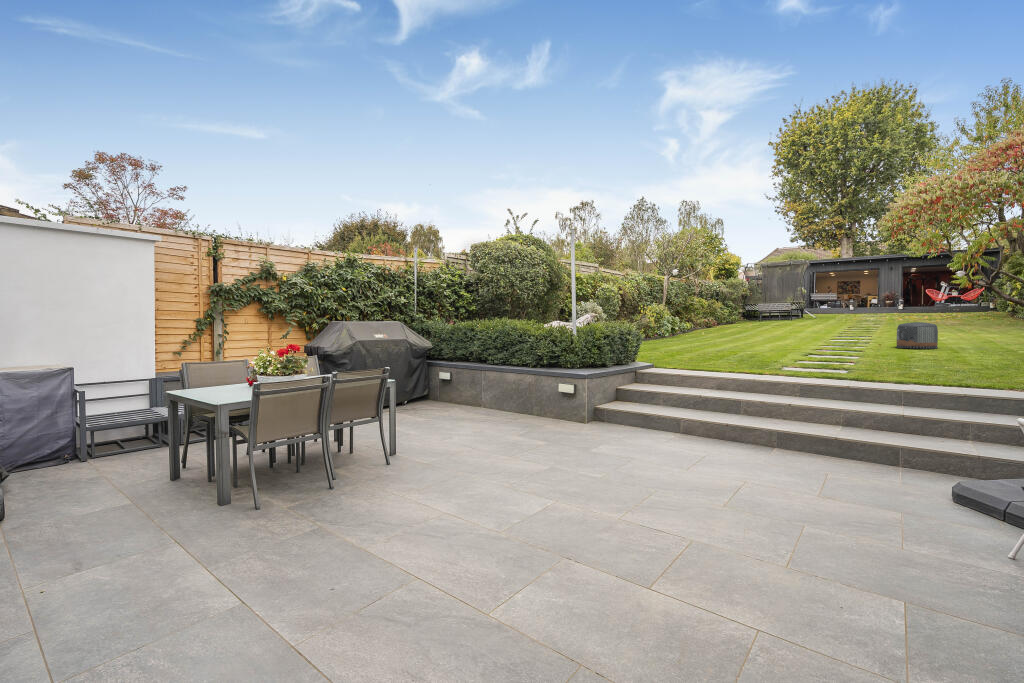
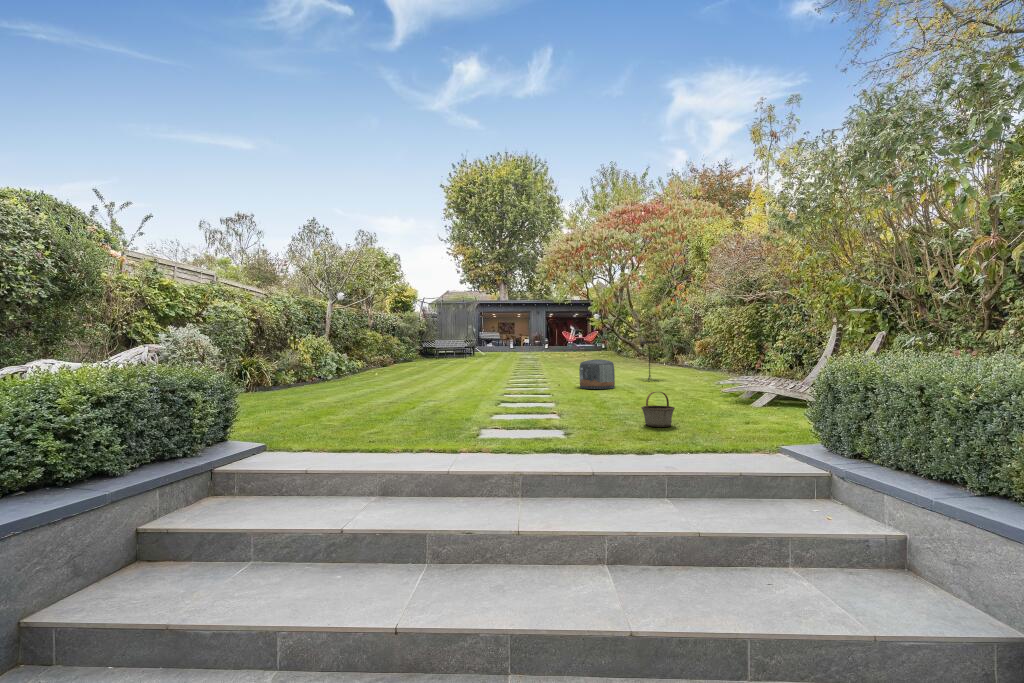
side table: none [981,304,1008,345] -> present [641,341,658,380]
basket: none [923,347,957,373] -> present [641,392,675,427]

